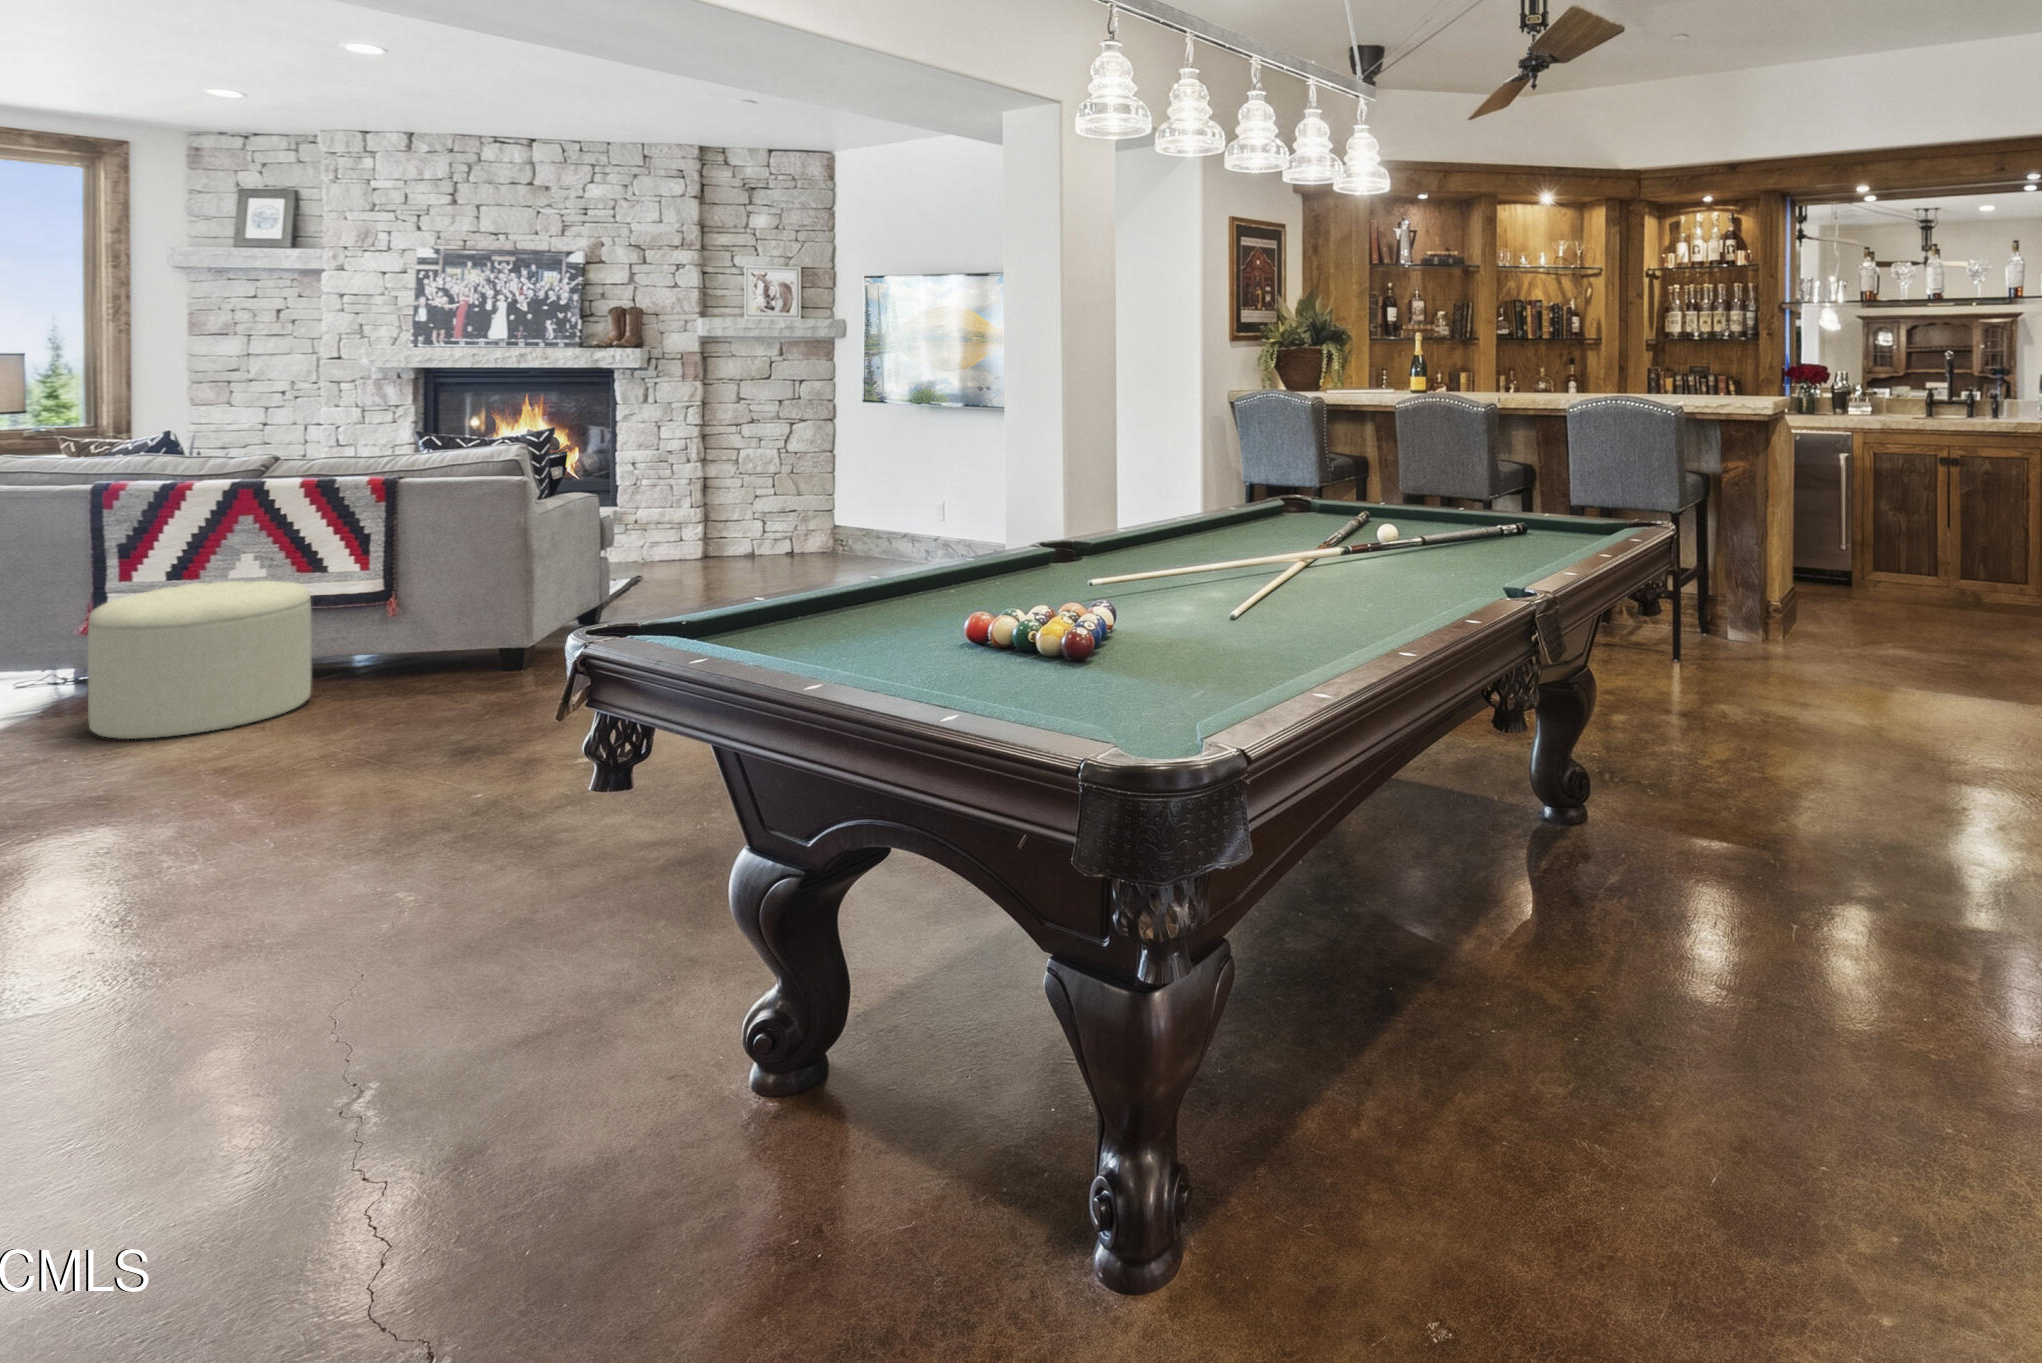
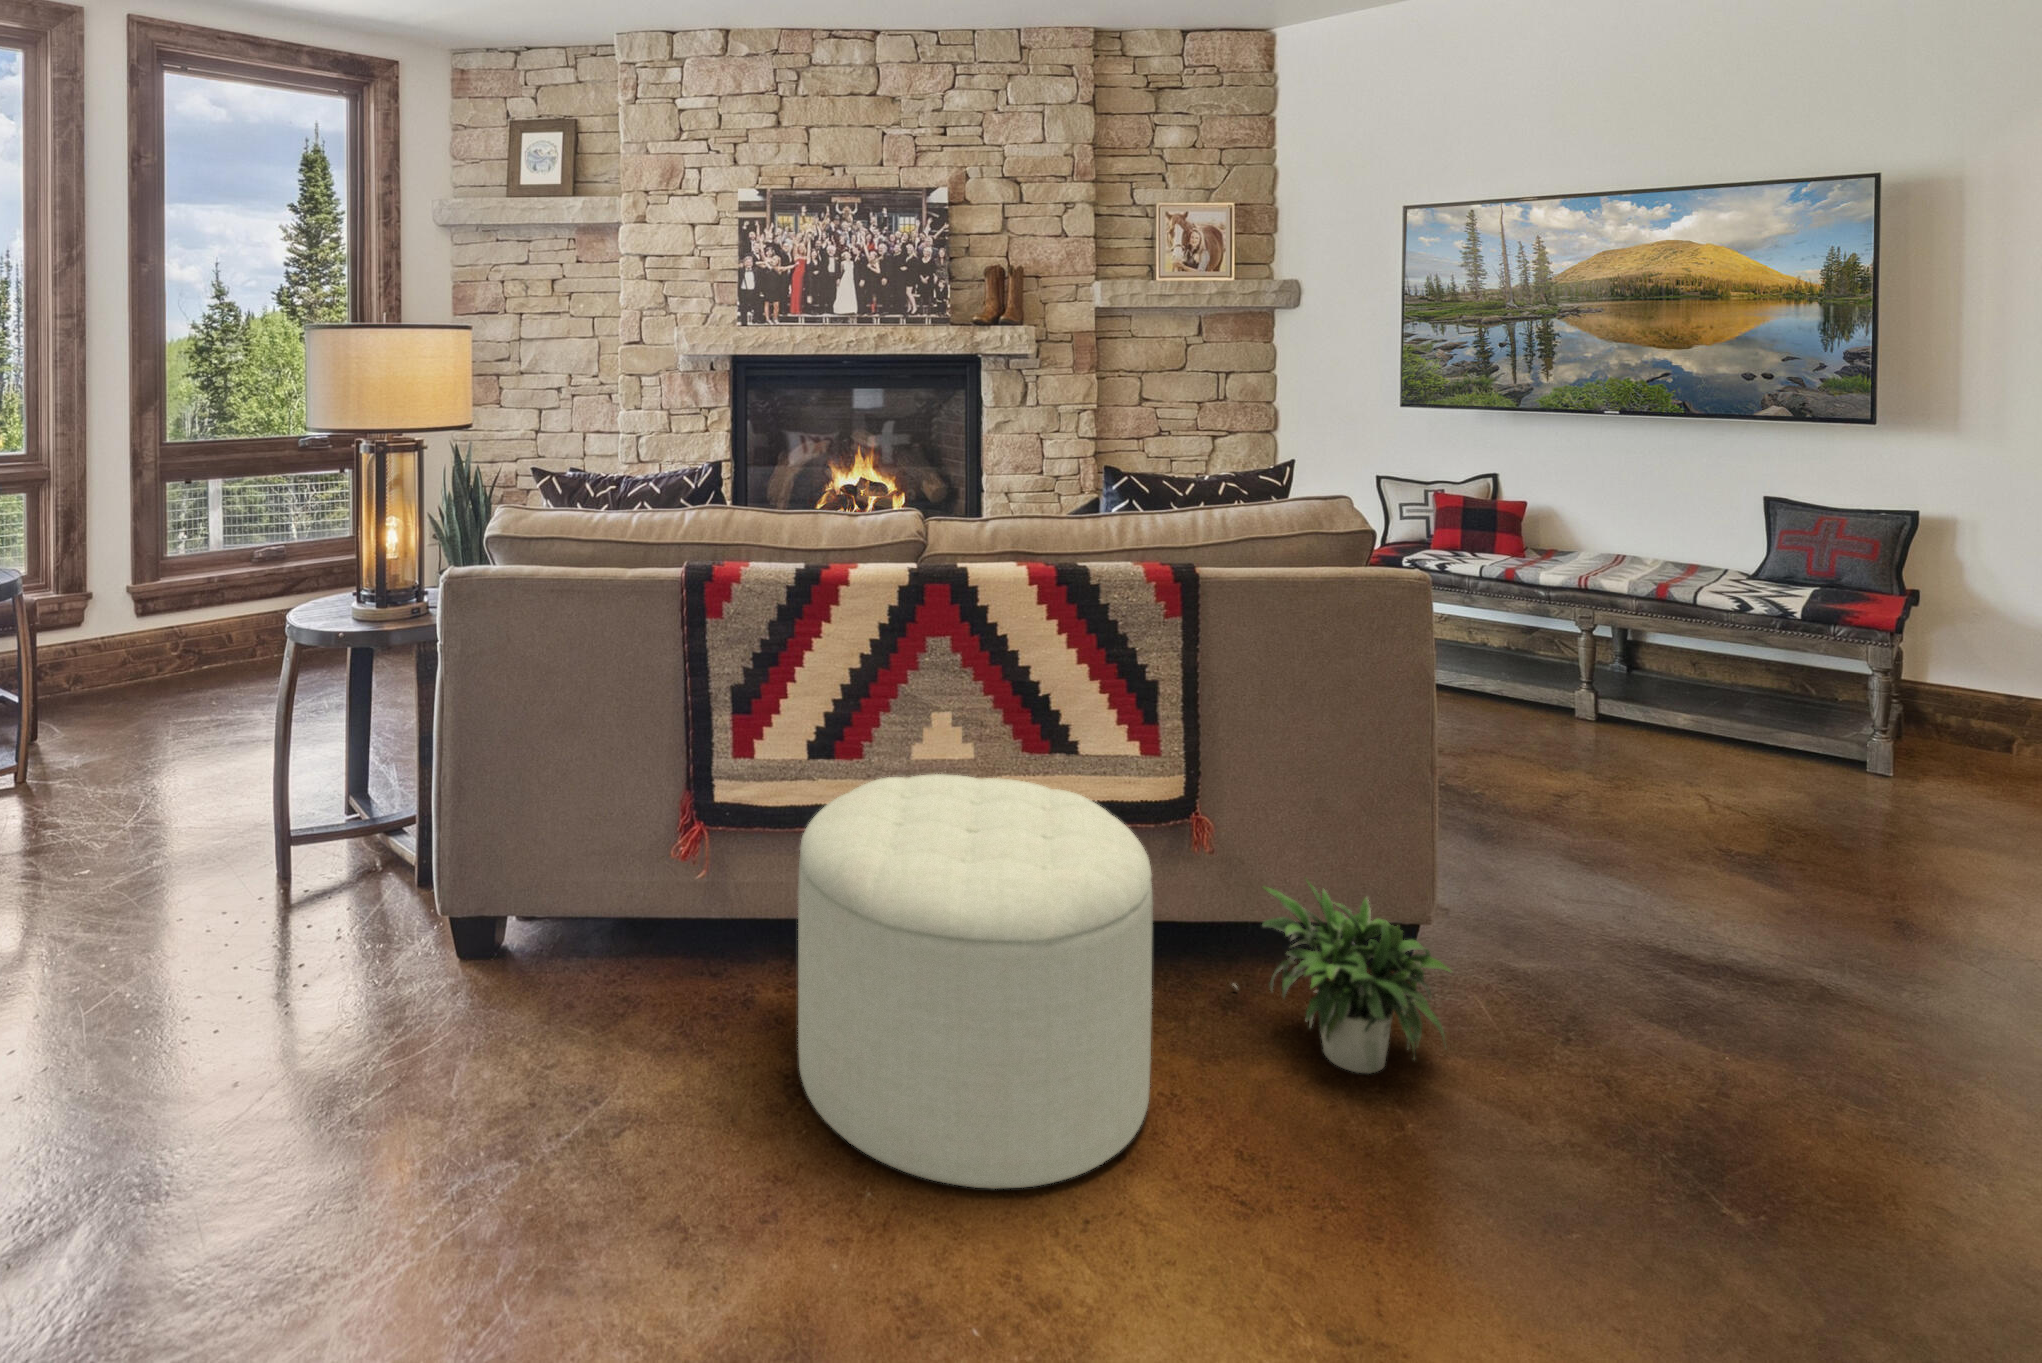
potted plant: none [388,617,477,697] -> present [1234,879,1451,1073]

